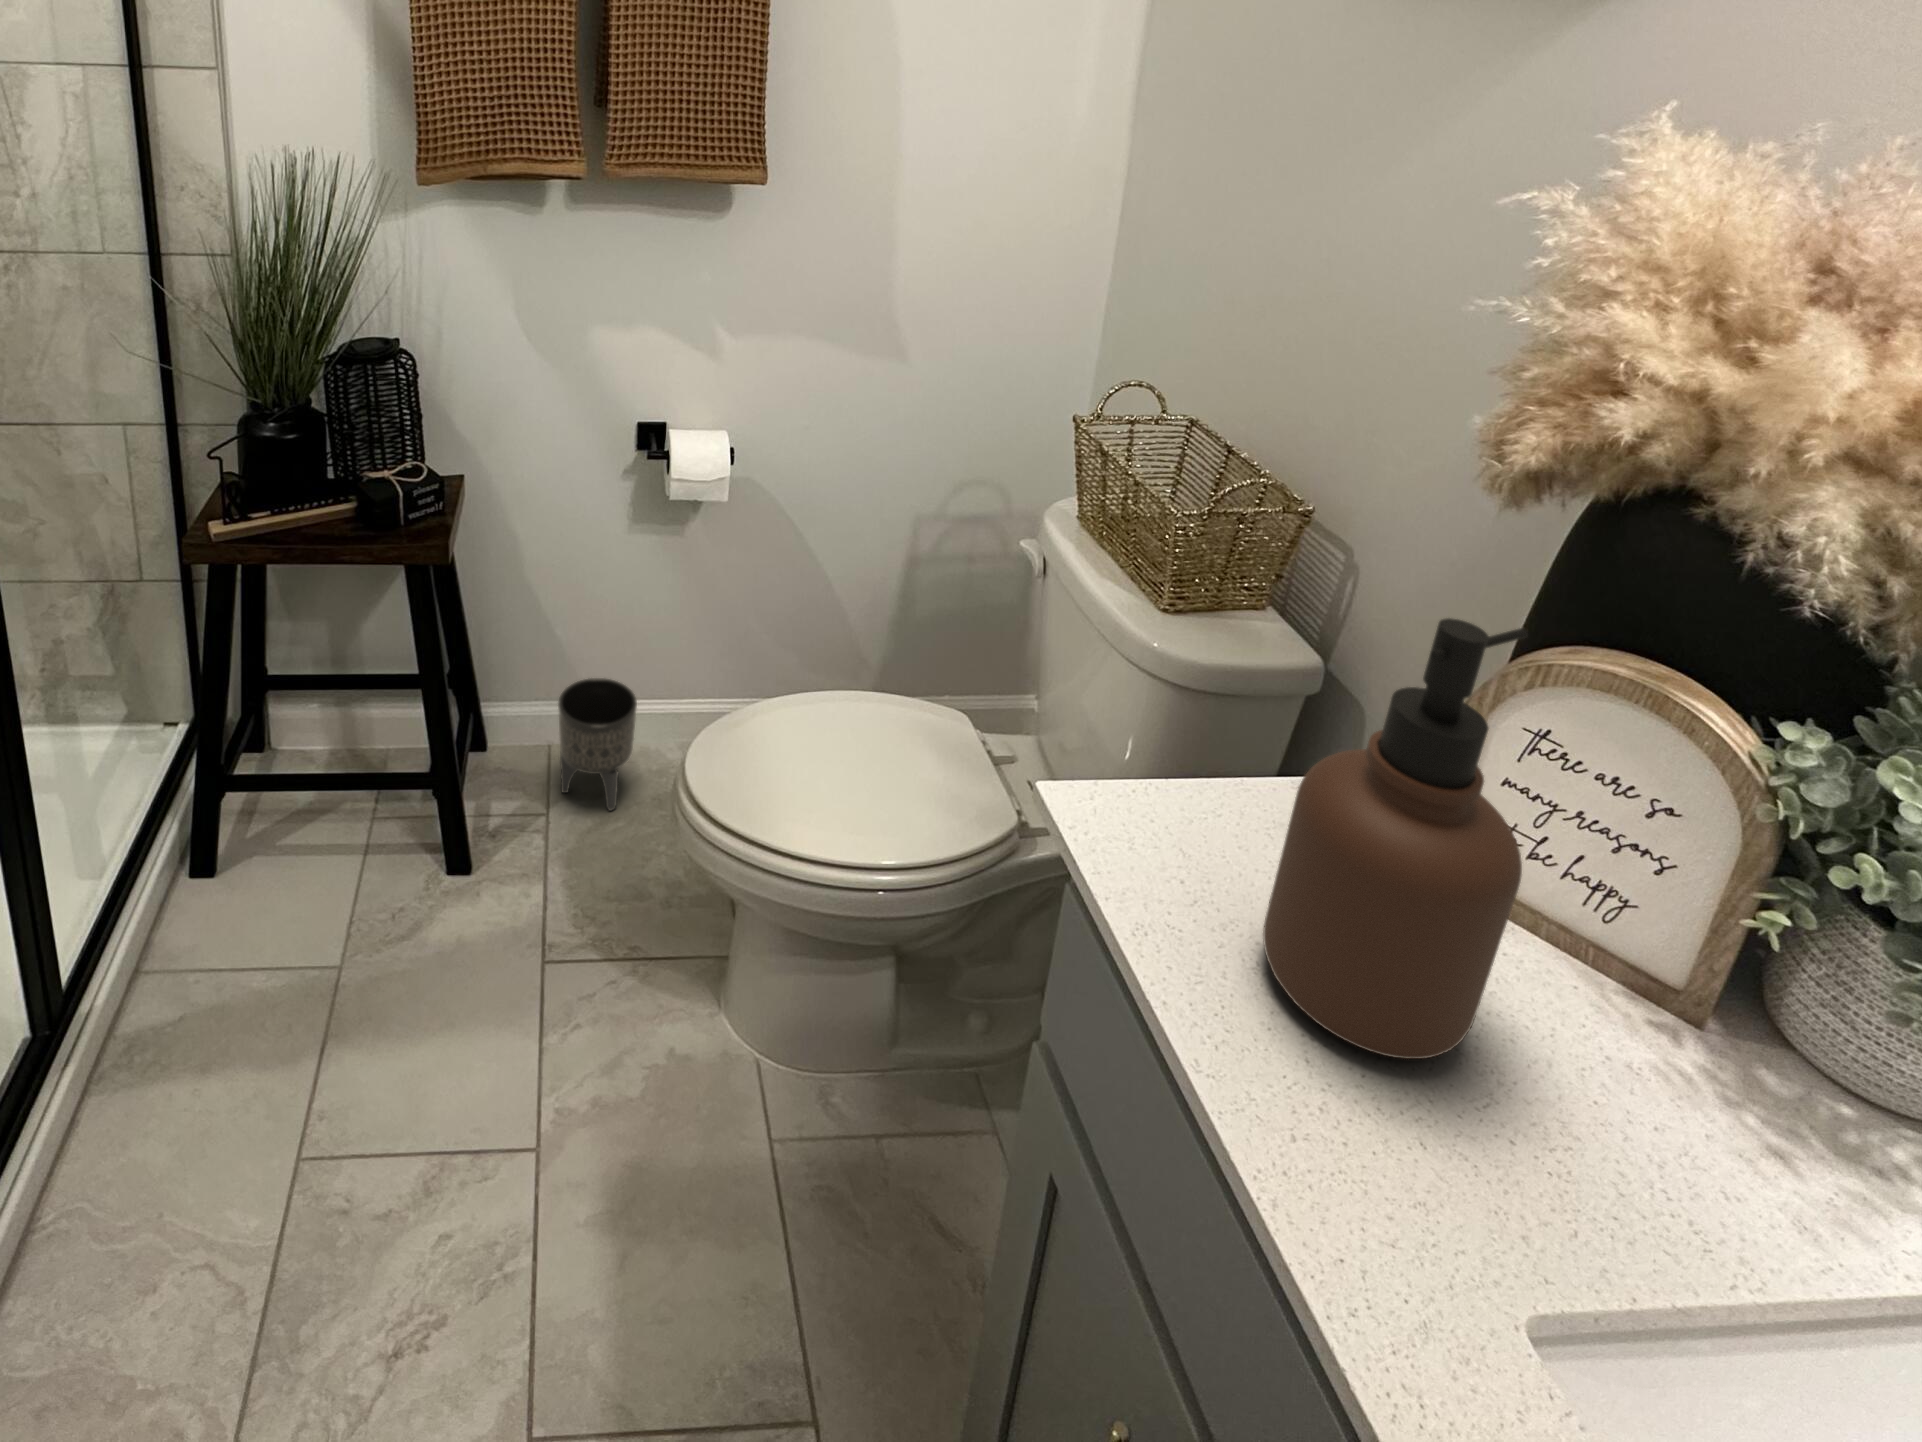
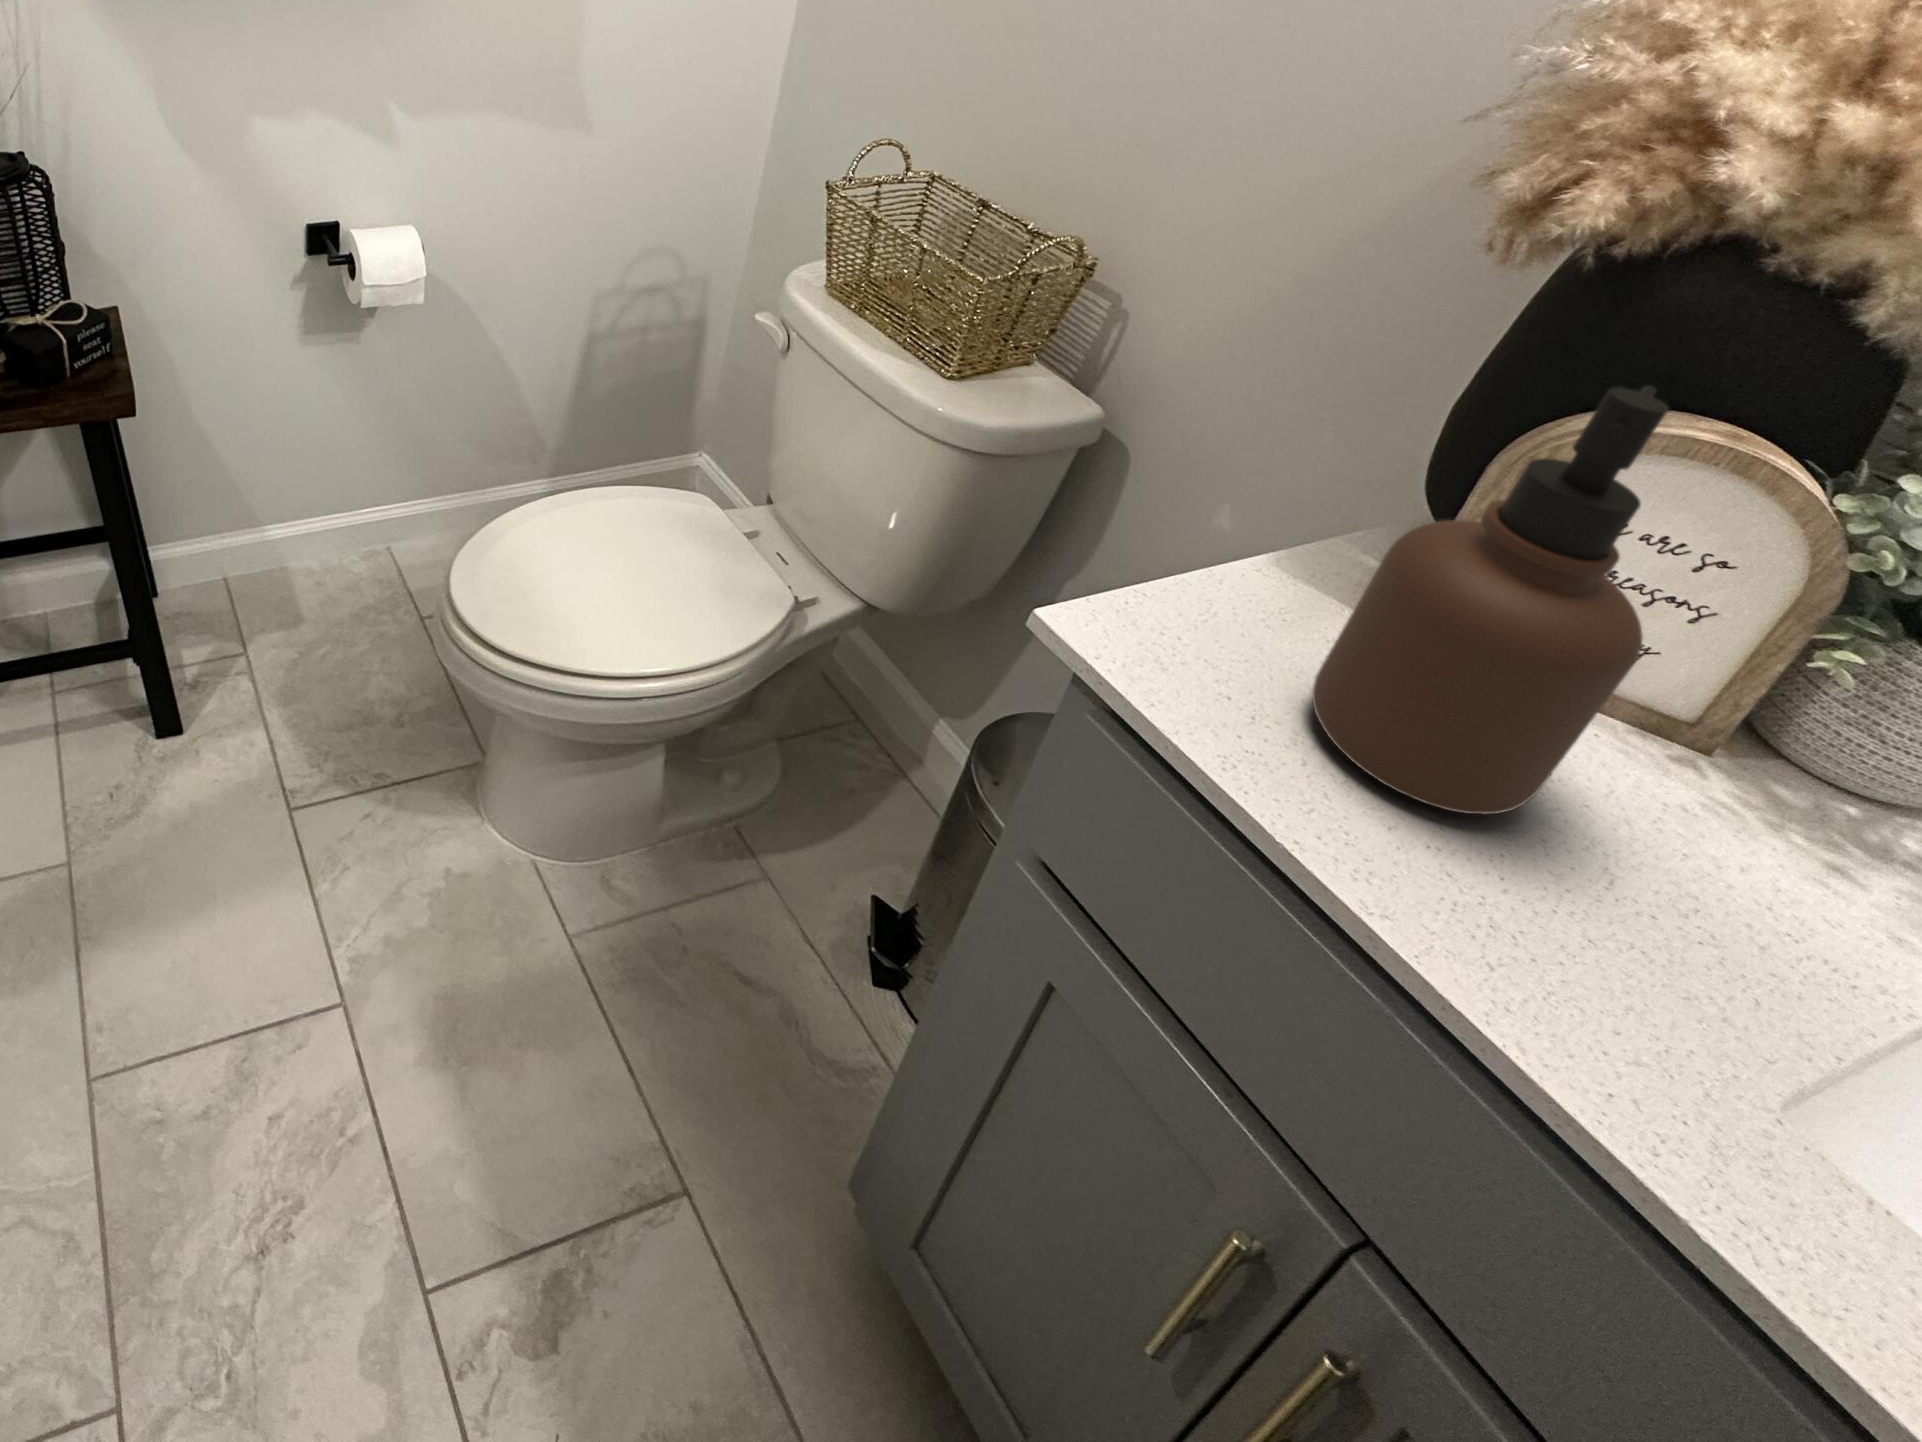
planter: present [558,678,637,811] -> none [241,502,327,635]

